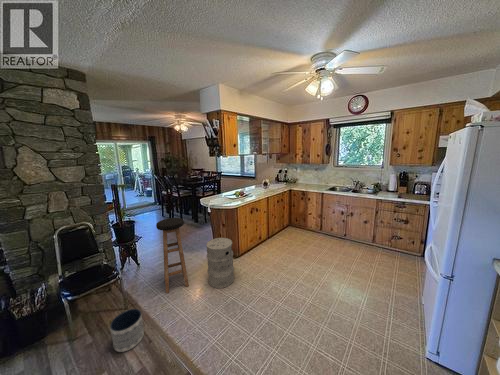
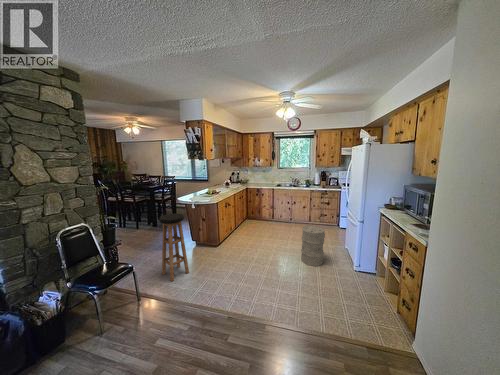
trash can: present [206,238,234,288] -> present [301,226,325,266]
planter: present [110,309,144,352] -> none [151,290,176,324]

